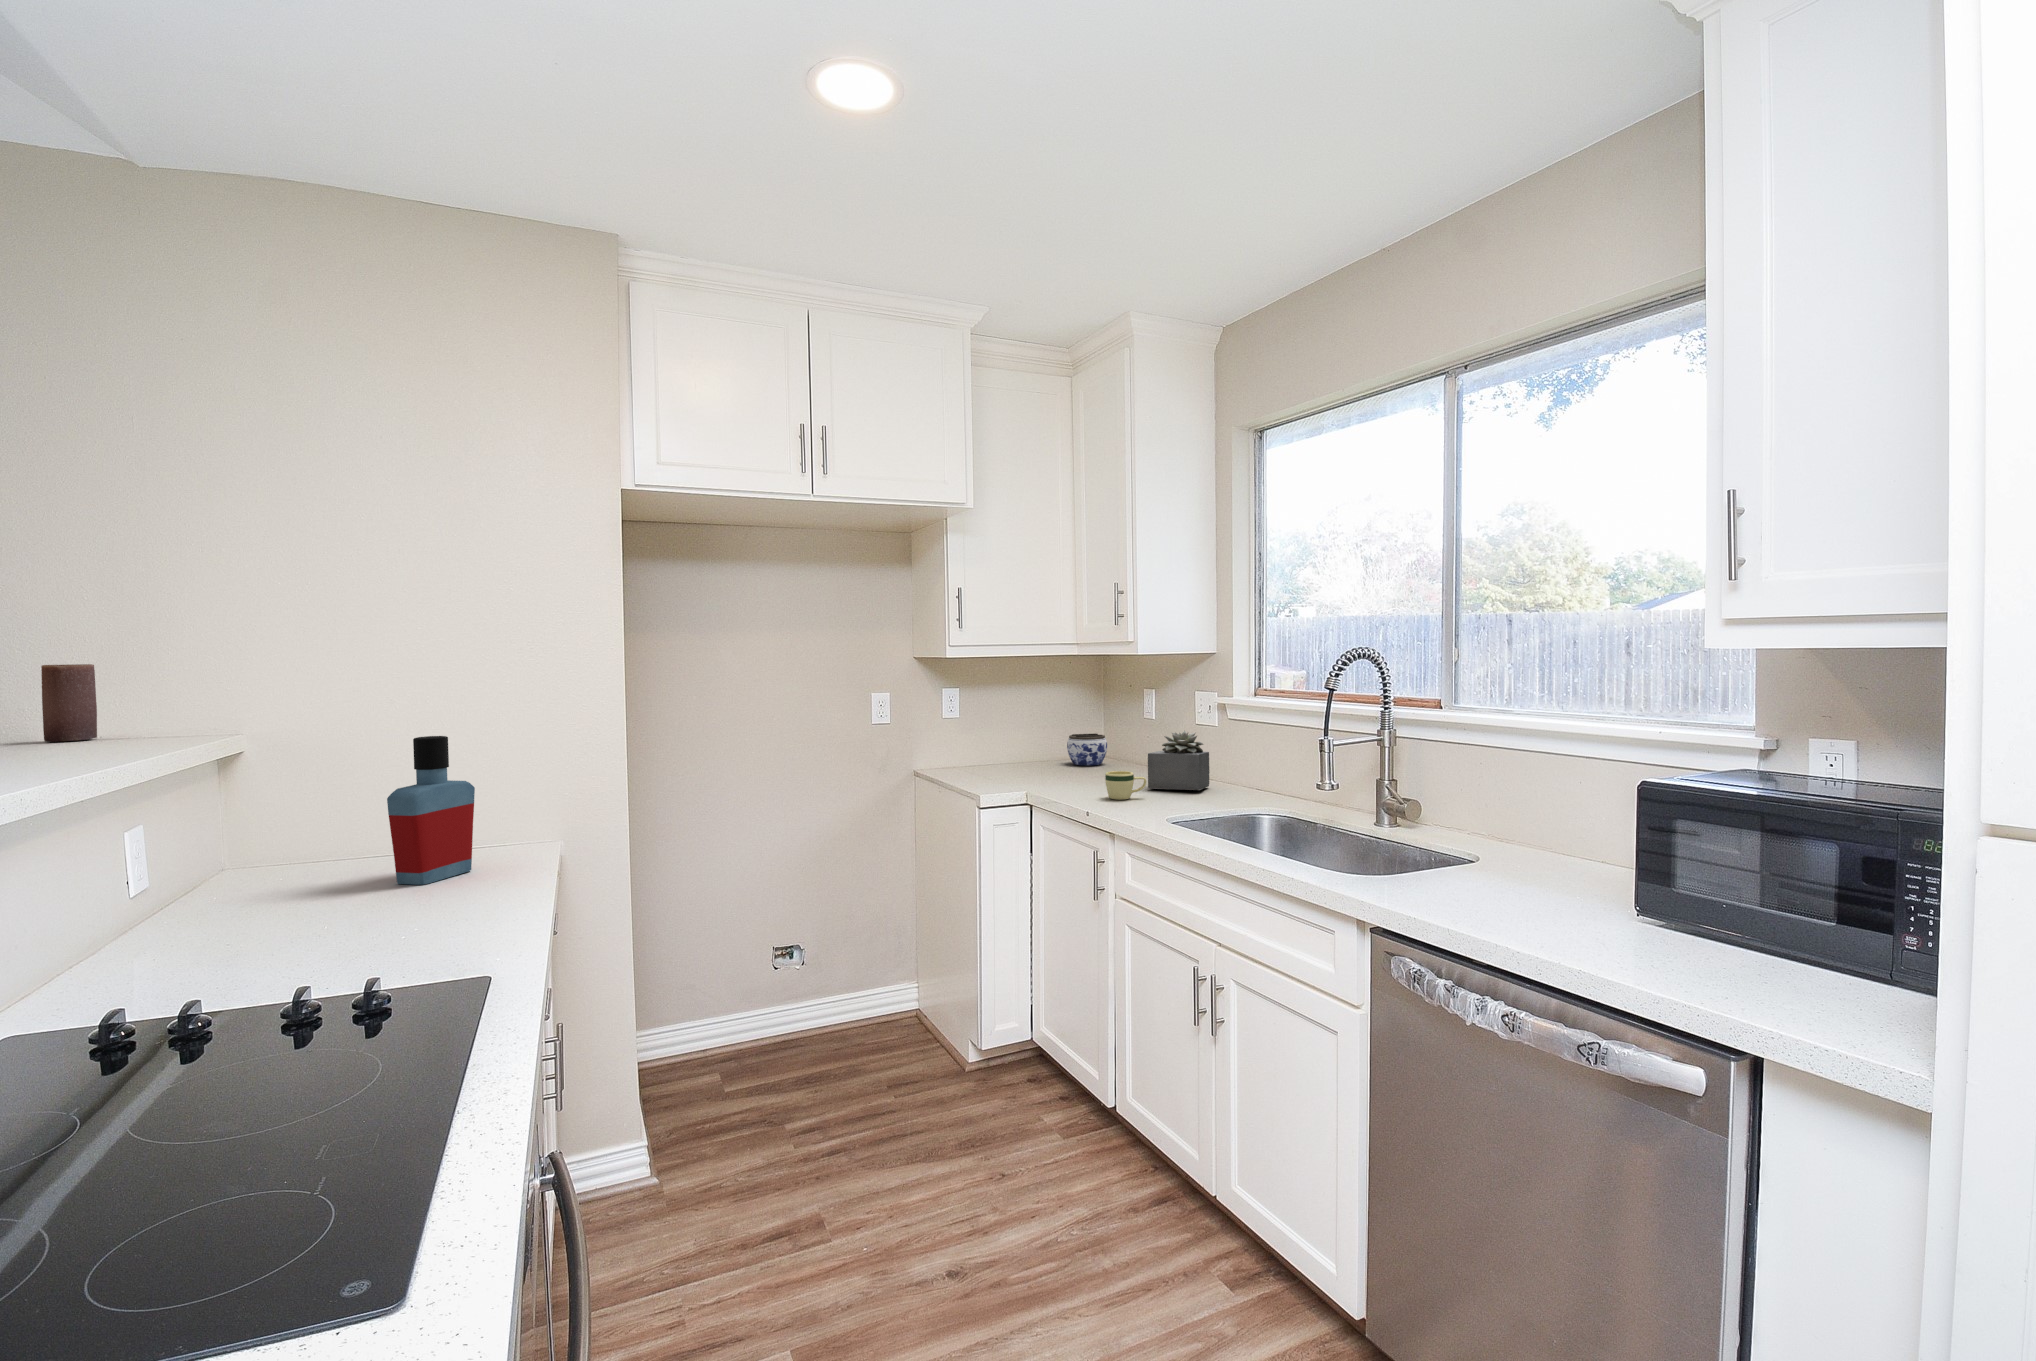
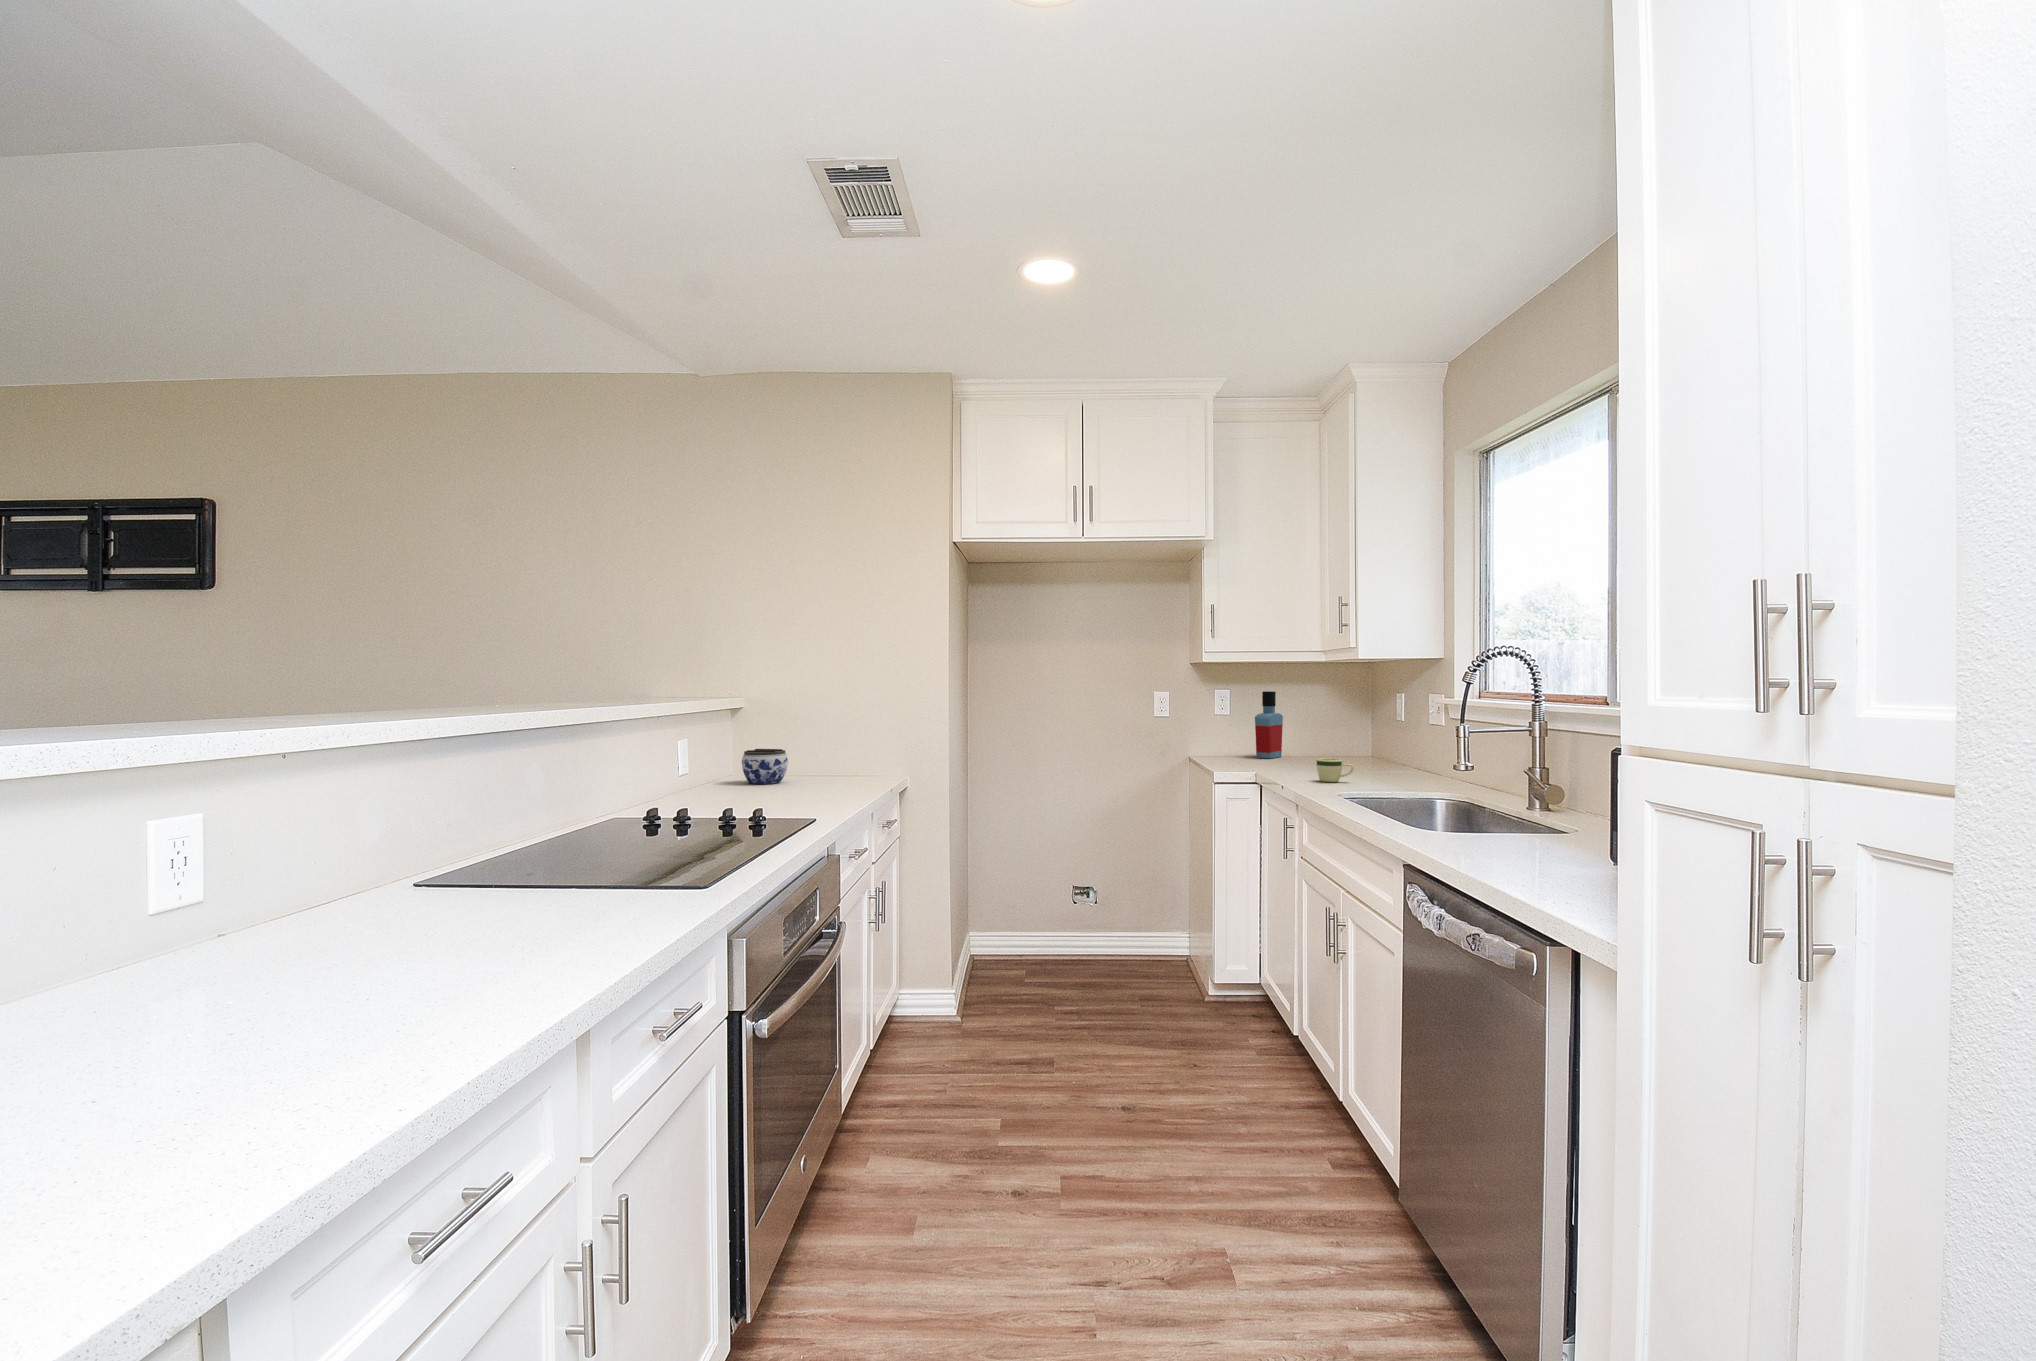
candle: present [41,664,97,742] -> none [654,656,676,697]
succulent plant: present [1148,731,1210,790] -> none [1365,727,1428,780]
jar: present [1067,733,1107,766] -> present [742,749,788,784]
bottle: present [387,736,475,885] -> present [1255,691,1283,758]

